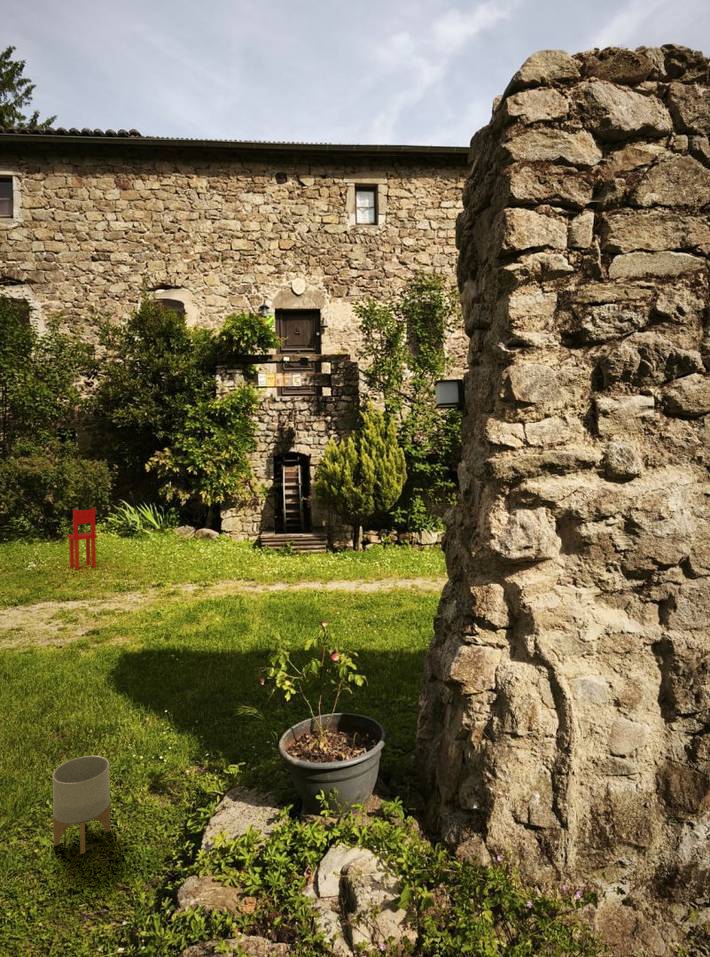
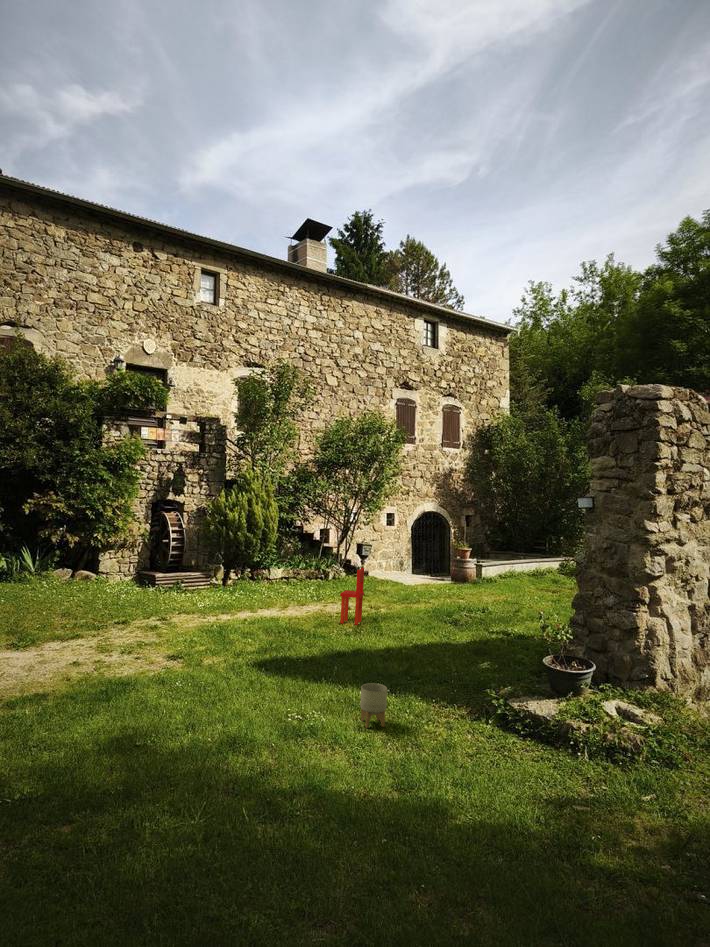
chair: present [67,508,97,569] -> present [340,568,364,625]

